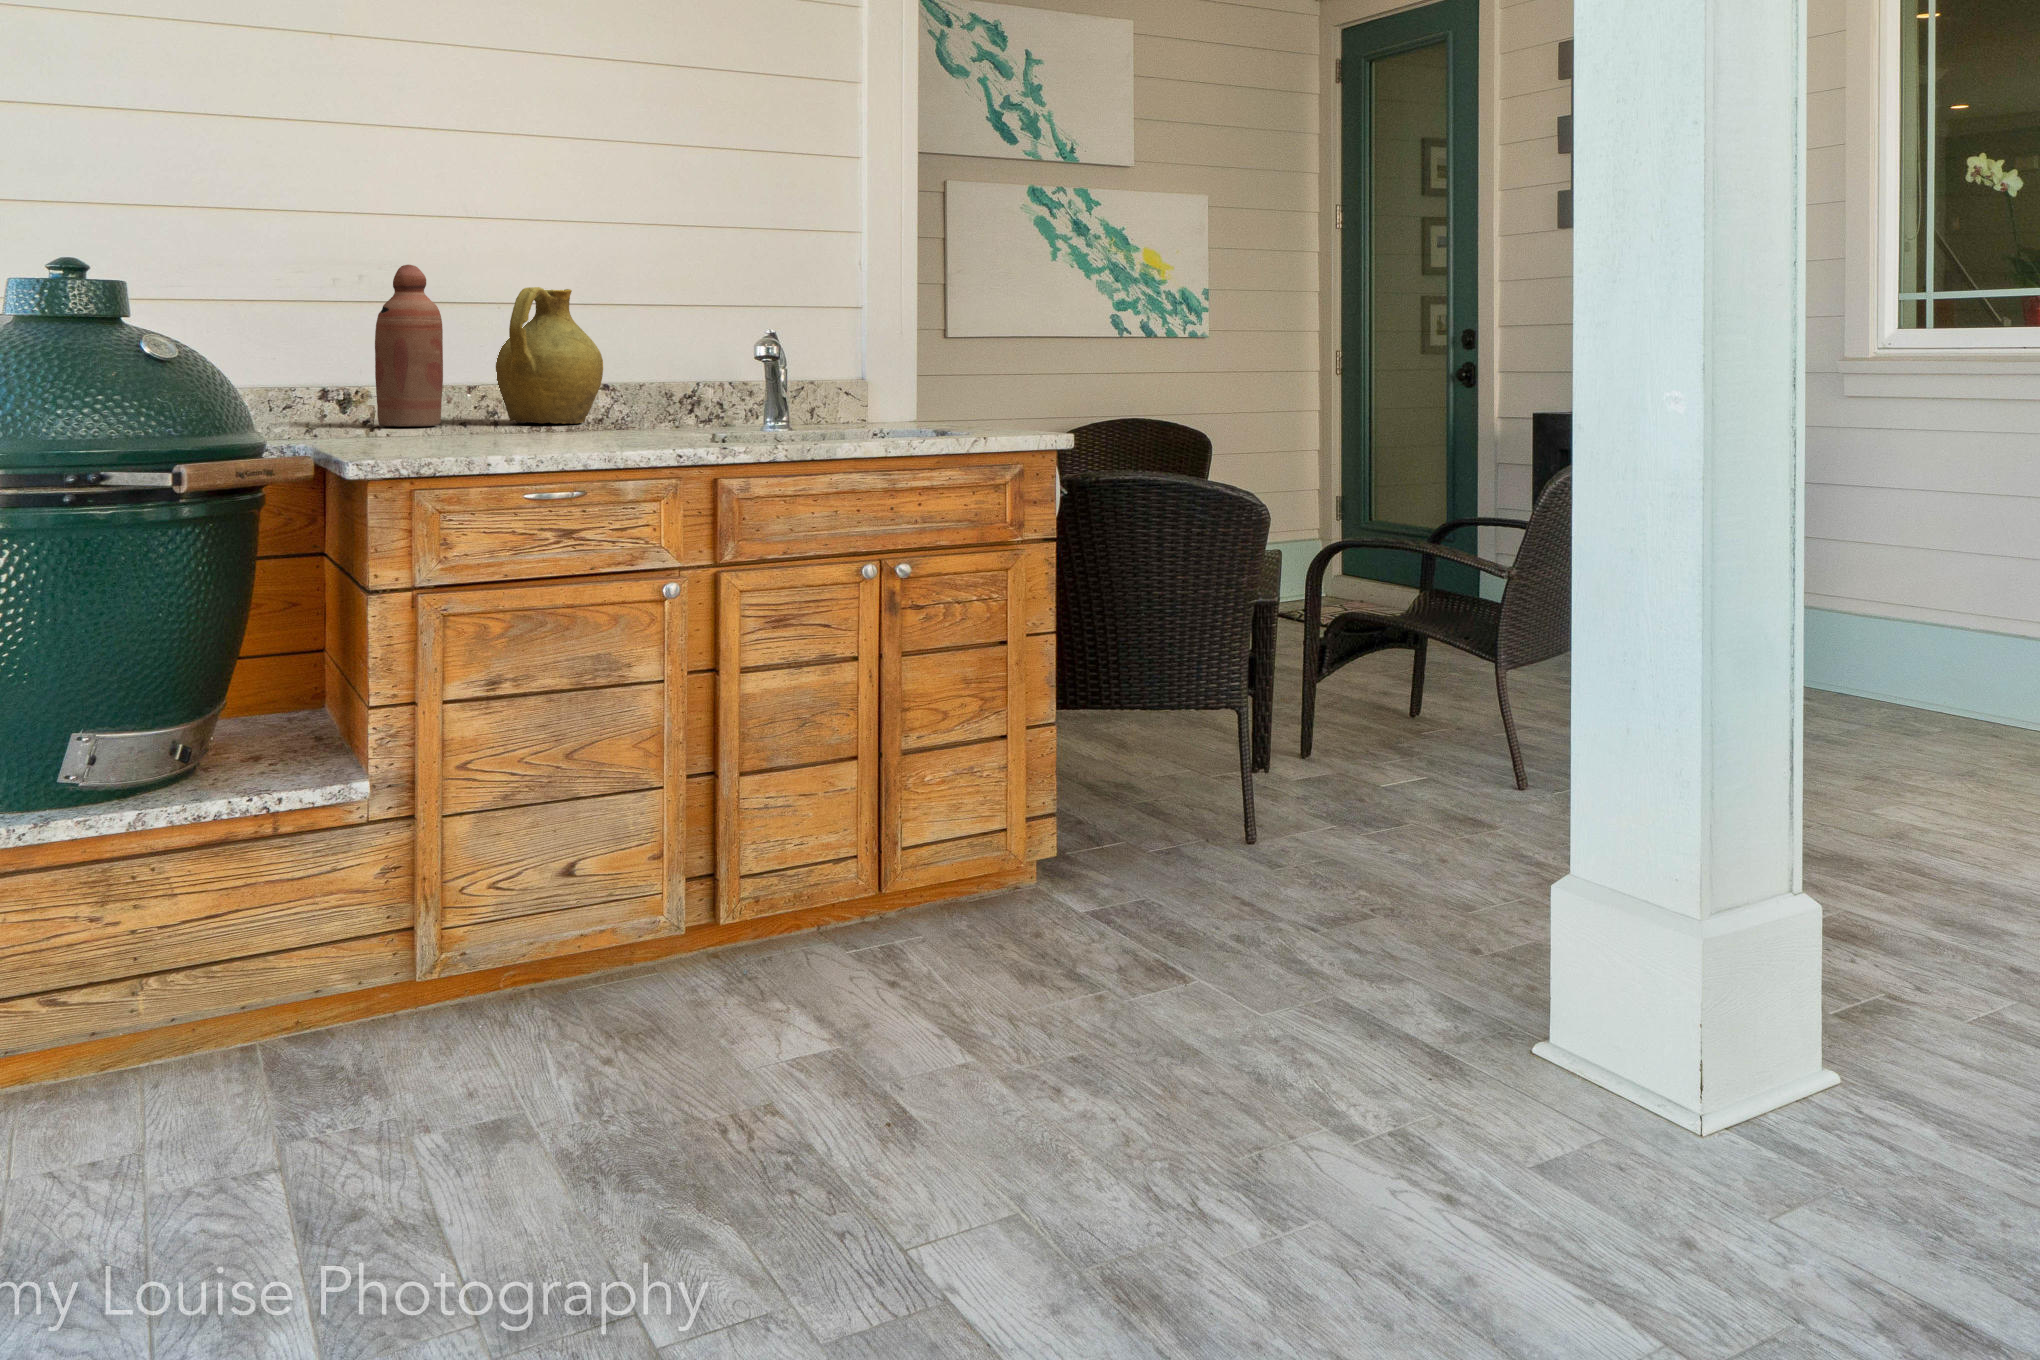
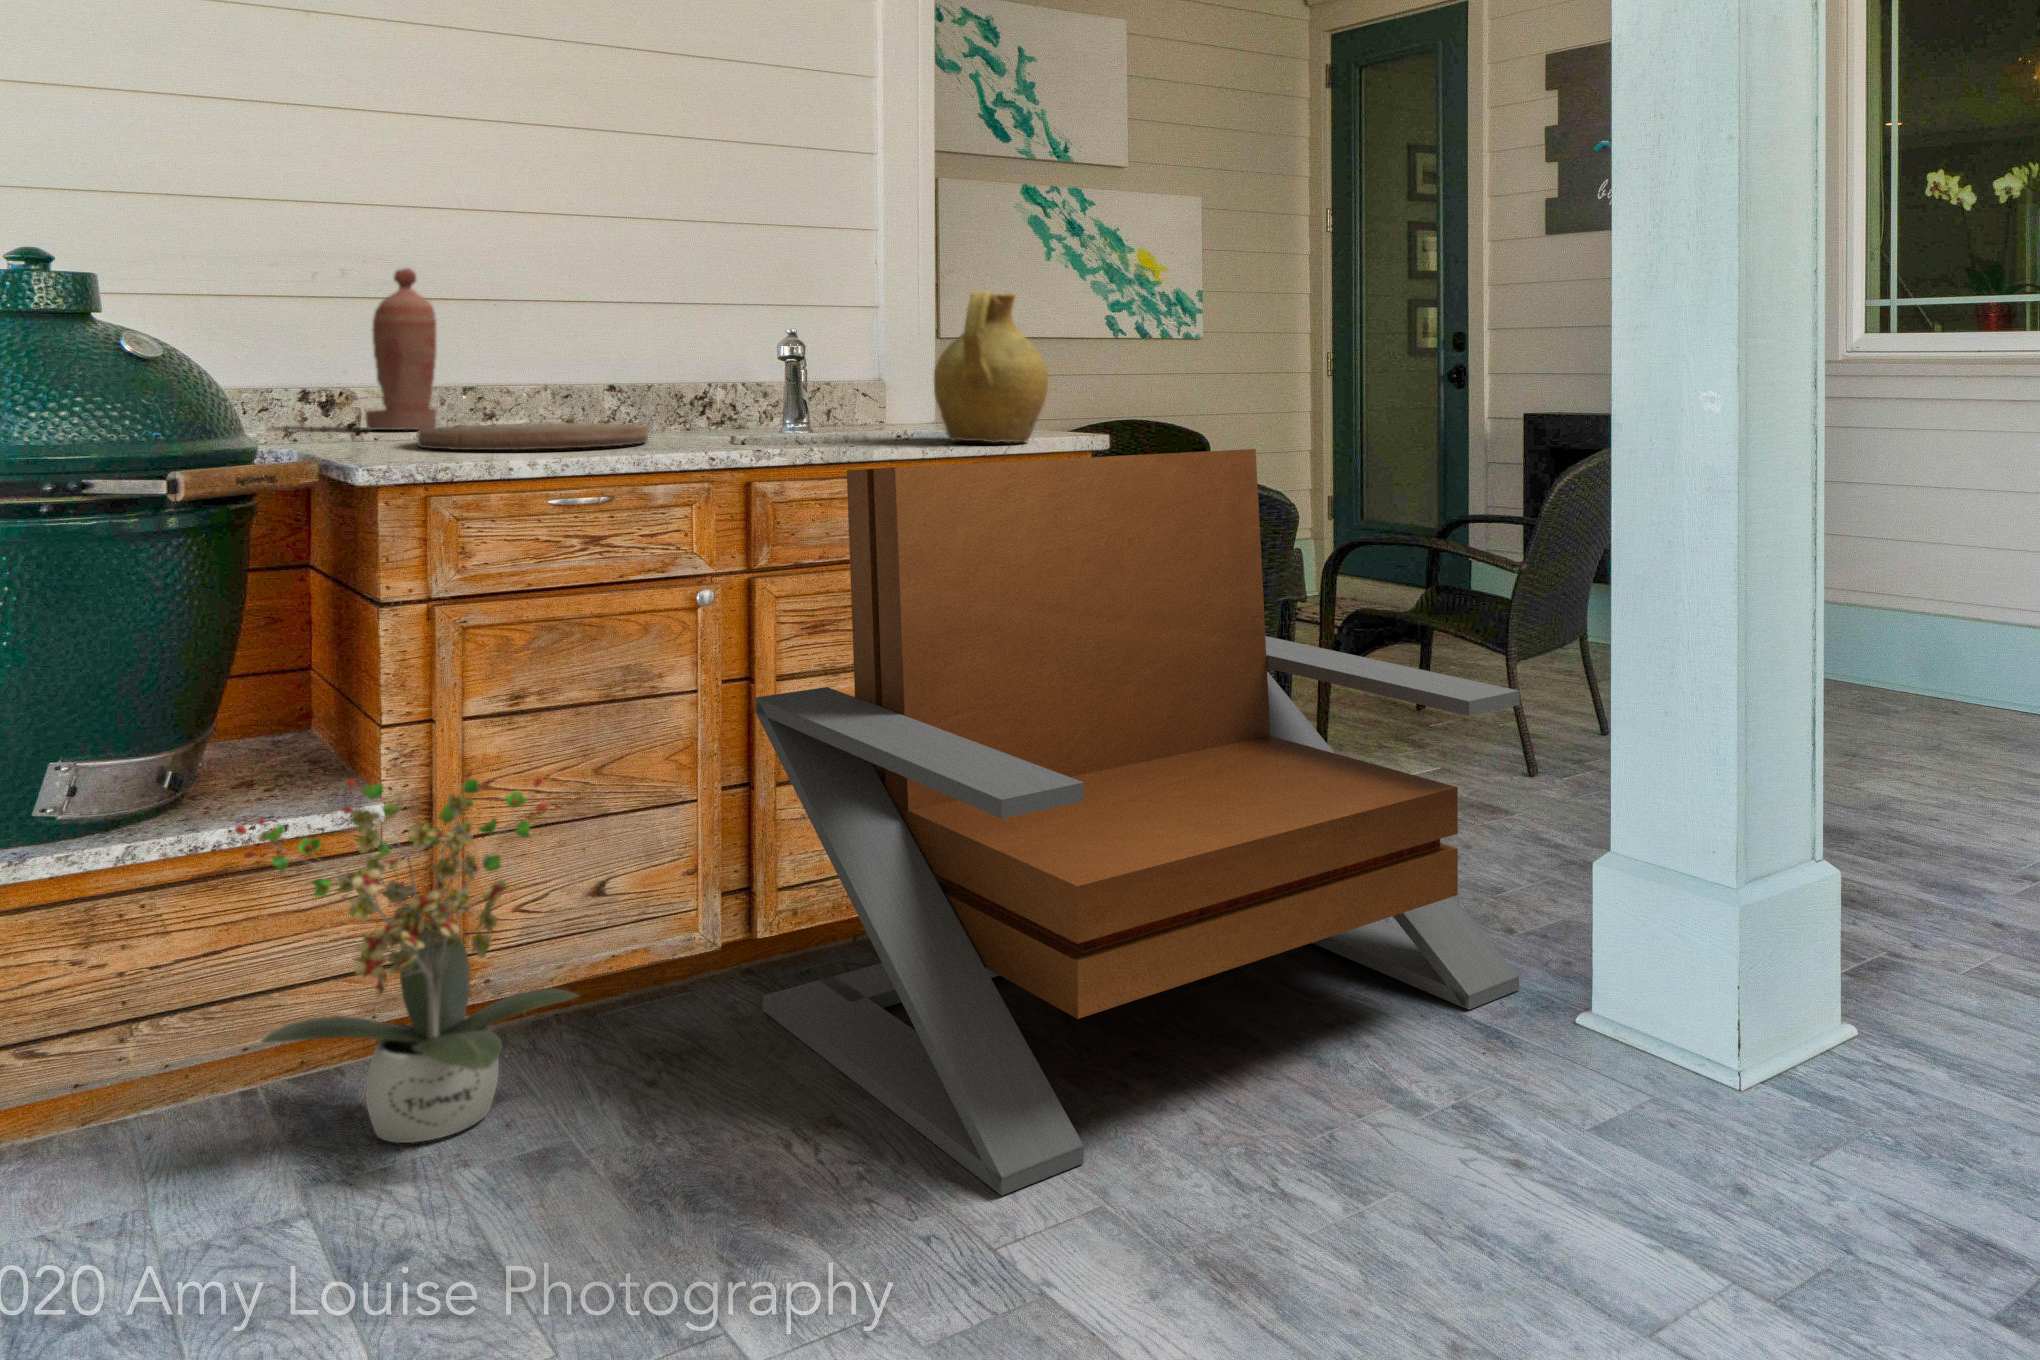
pitcher: present [496,287,603,424] -> present [934,291,1048,443]
cutting board: none [412,421,624,446] -> present [418,423,648,450]
lounge chair: none [713,449,1475,1197] -> present [755,449,1520,1195]
potted plant: none [224,752,540,1106] -> present [235,771,578,1143]

